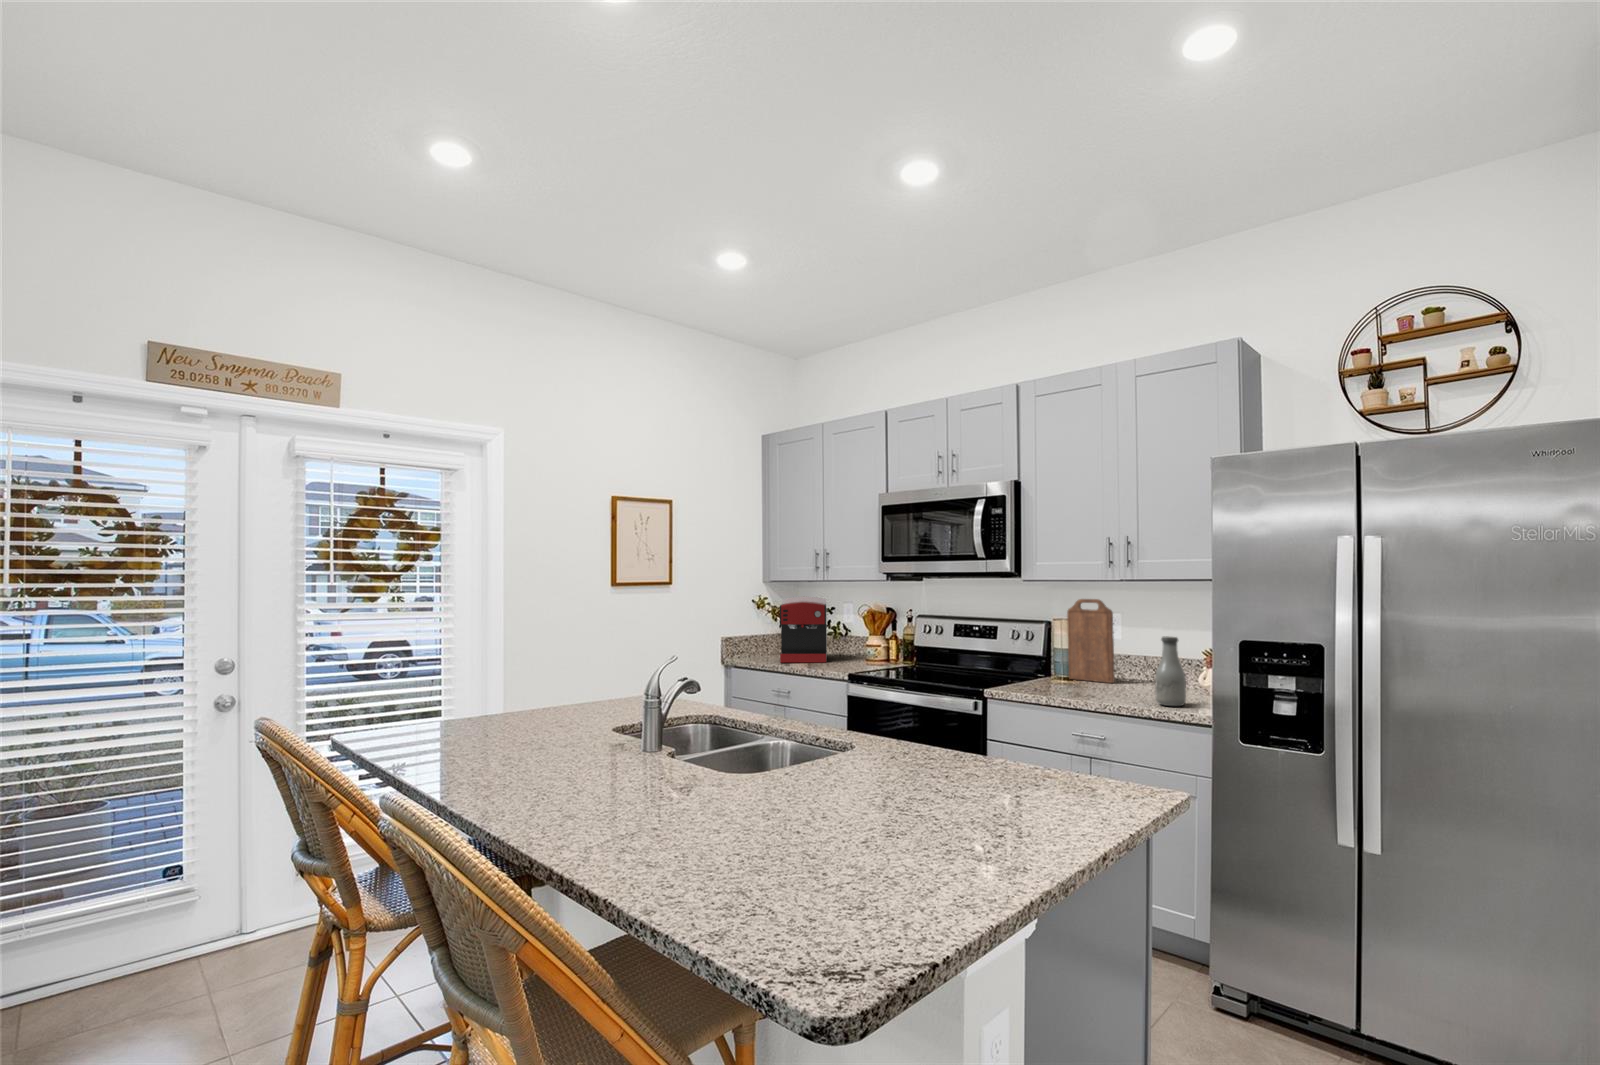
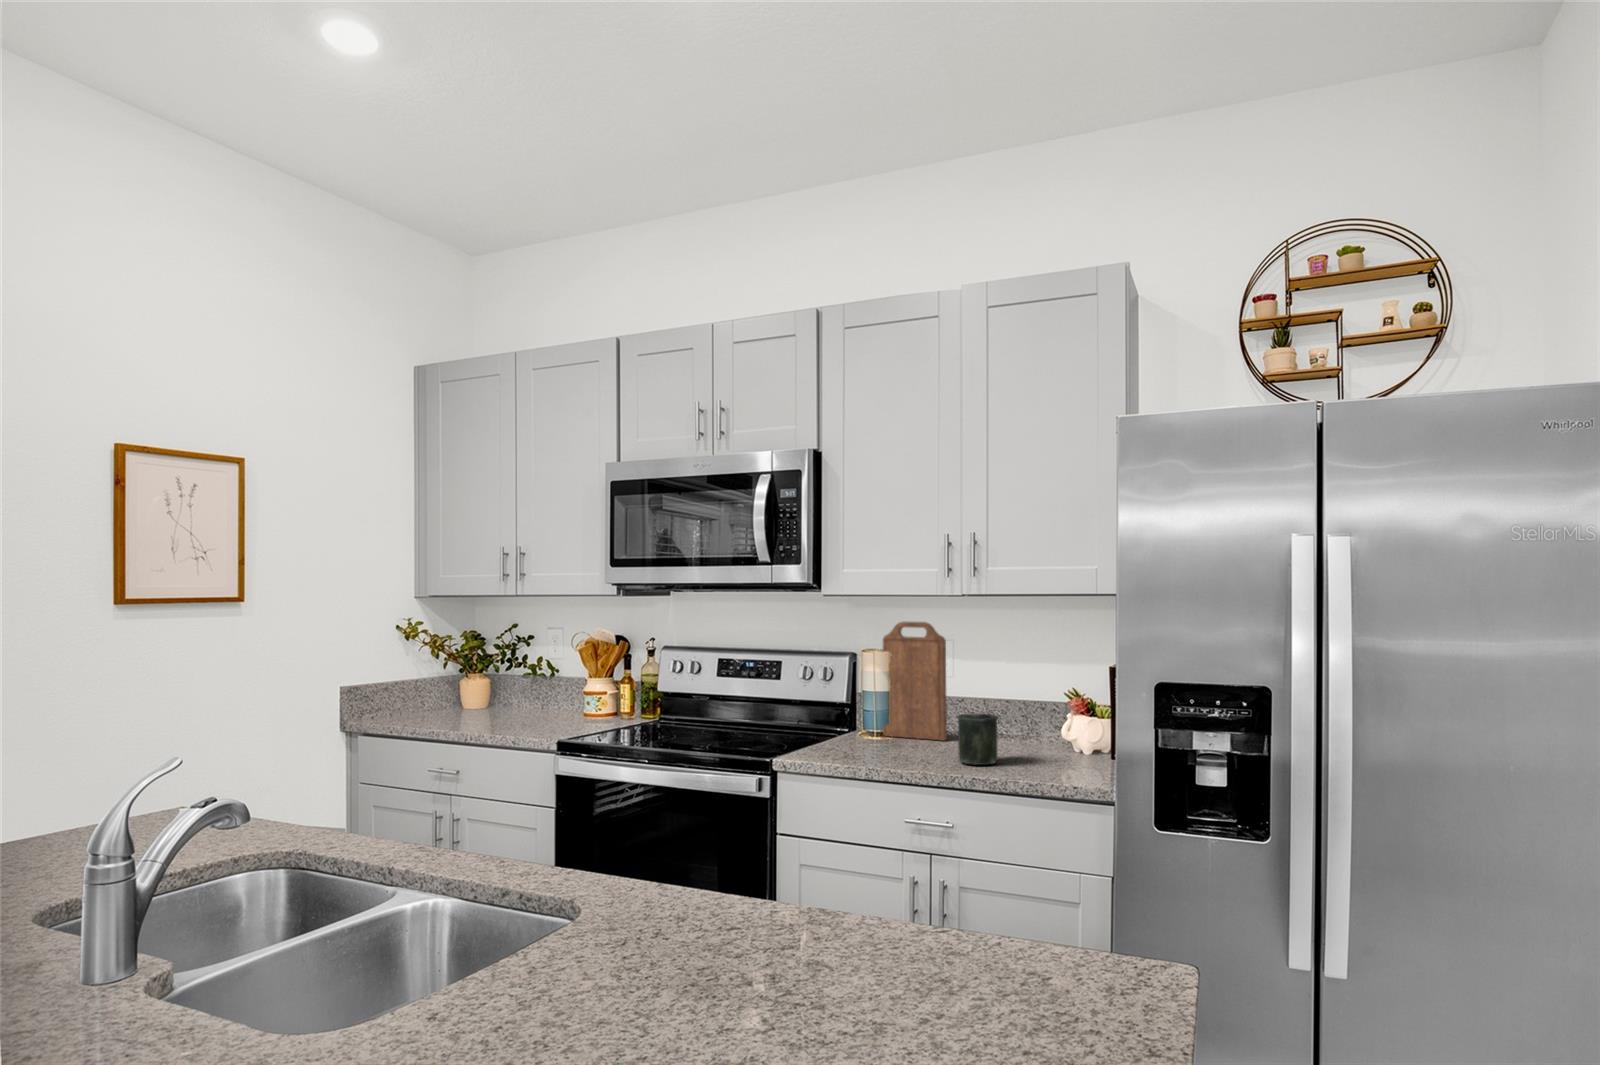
coffee maker: present [780,596,827,663] -> none [444,619,521,723]
bottle: present [1155,636,1186,706] -> none [1019,676,1060,776]
mug: none [1113,663,1145,698] -> present [957,714,998,765]

